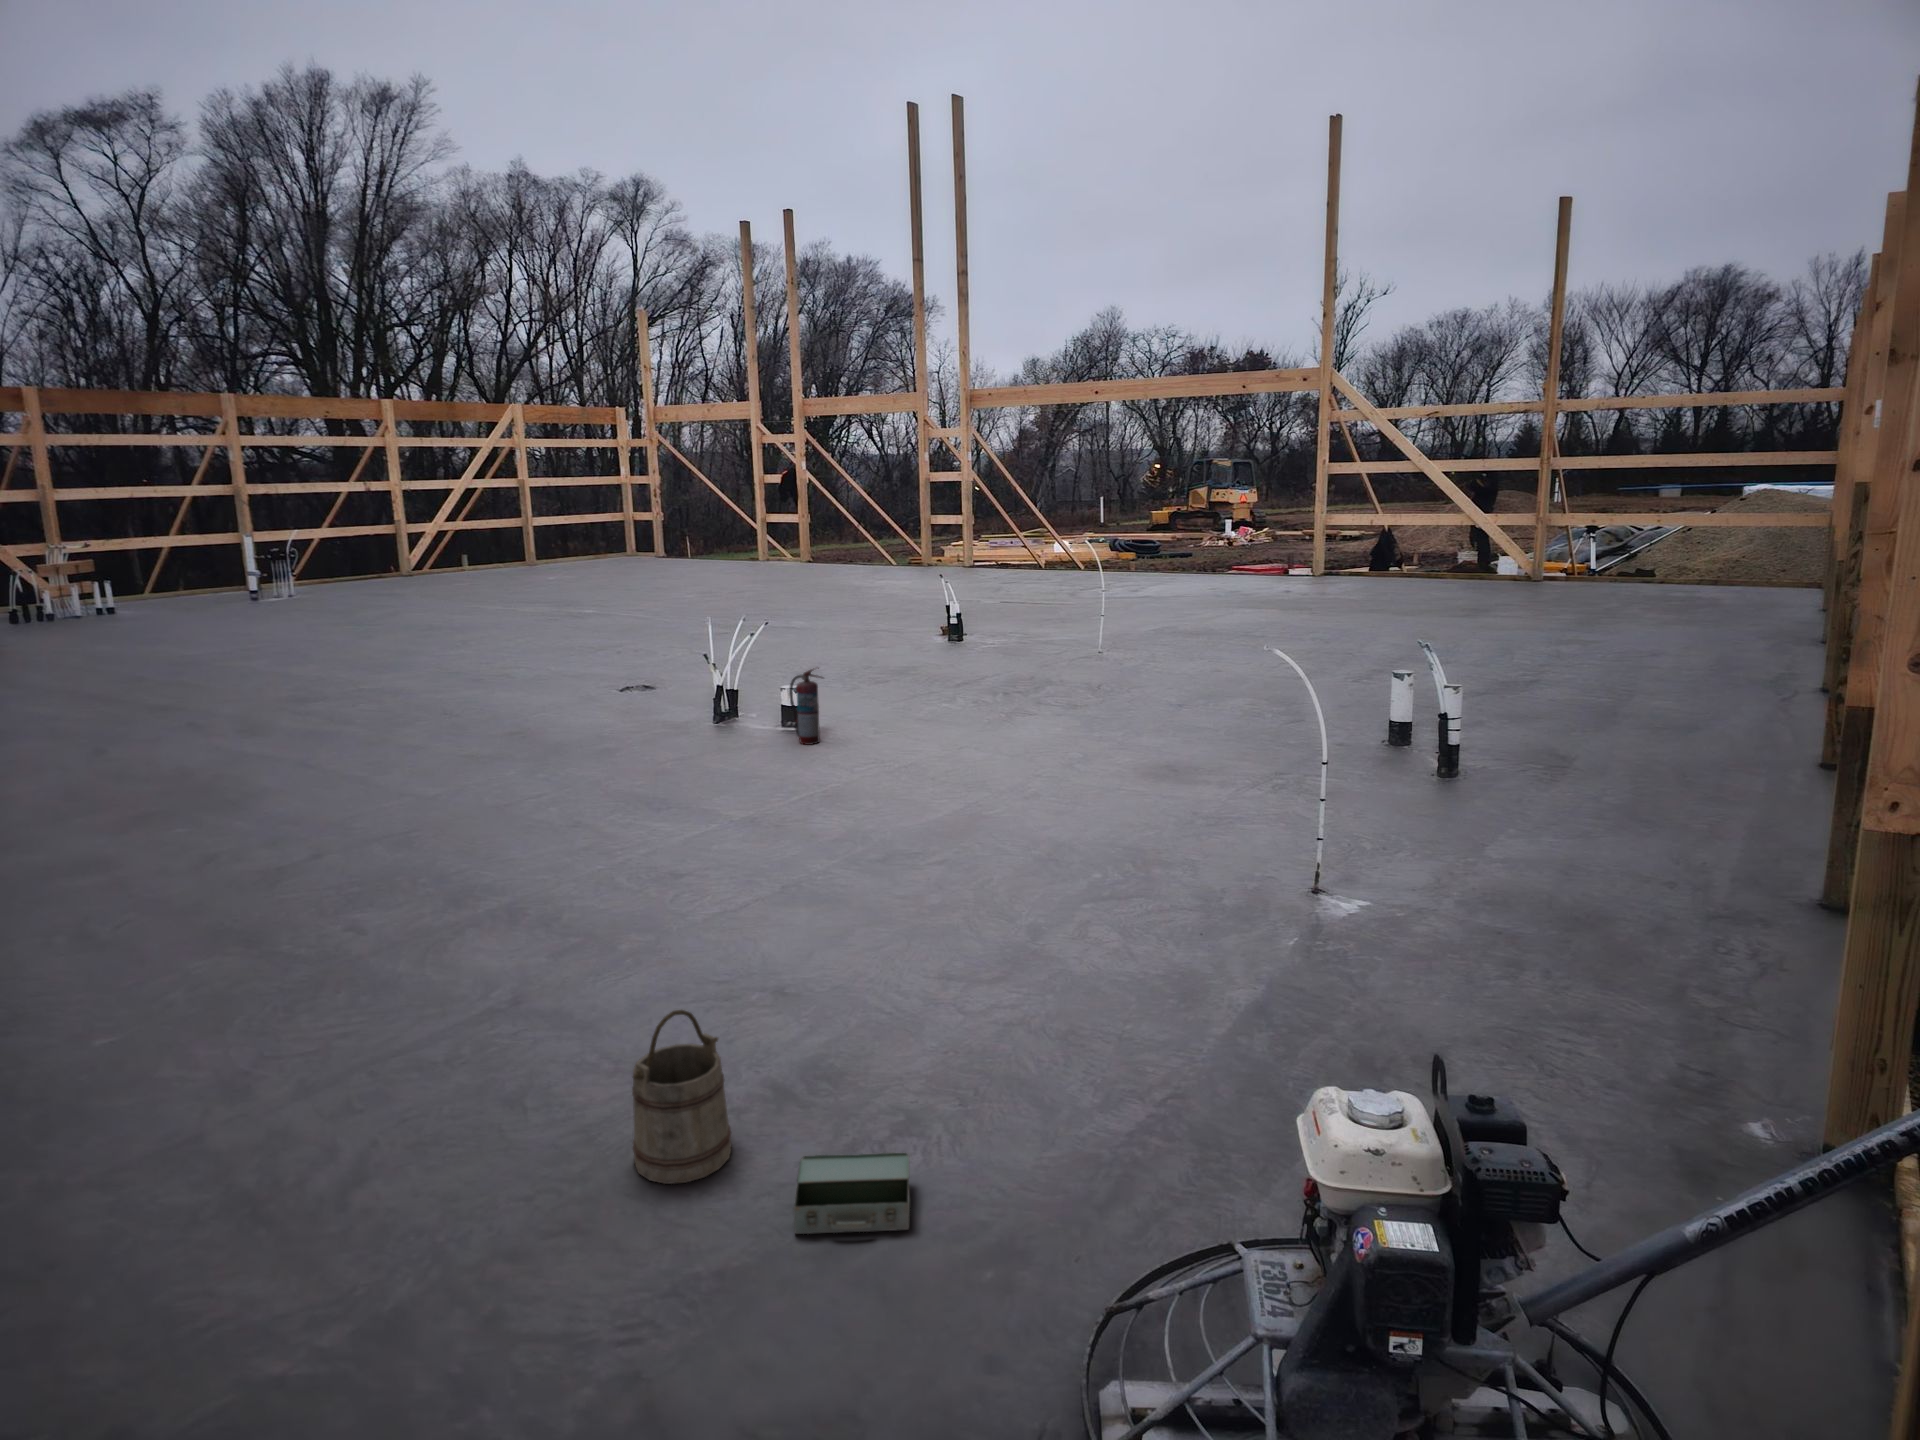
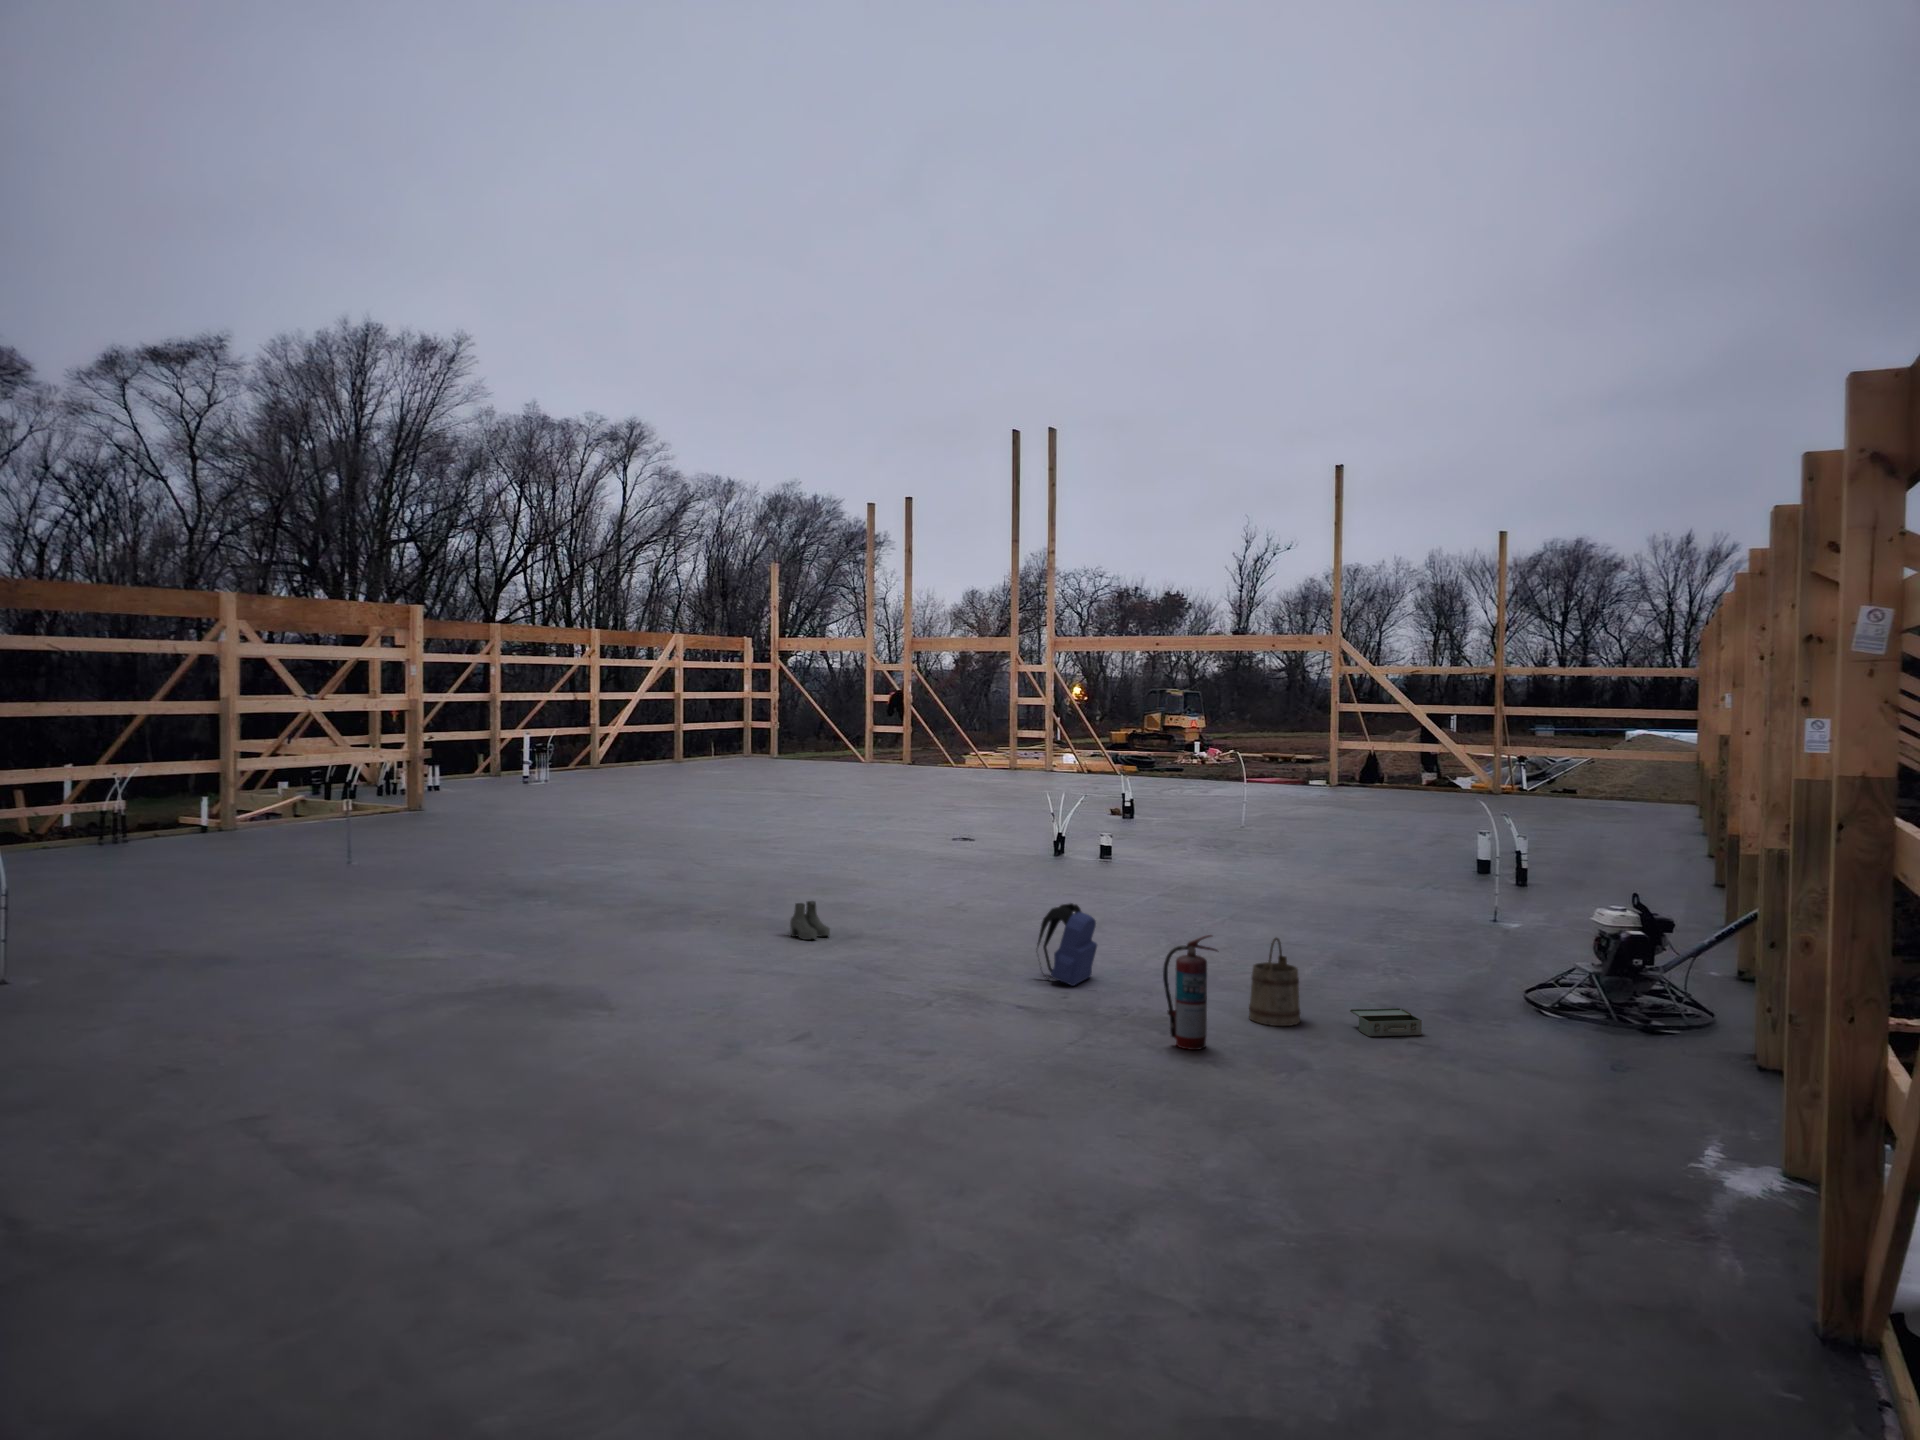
fire extinguisher: present [789,668,823,745] -> present [1163,935,1217,1050]
boots: none [247,825,306,888] -> present [790,901,830,940]
backpack: none [432,882,540,1027] -> present [1037,903,1097,986]

